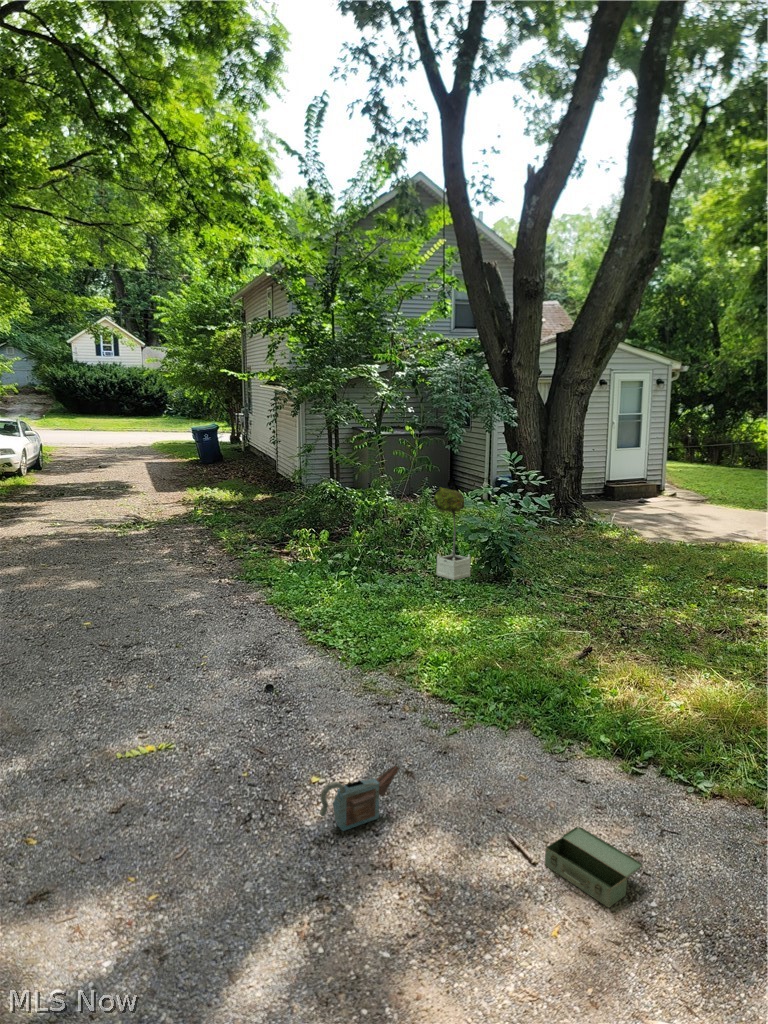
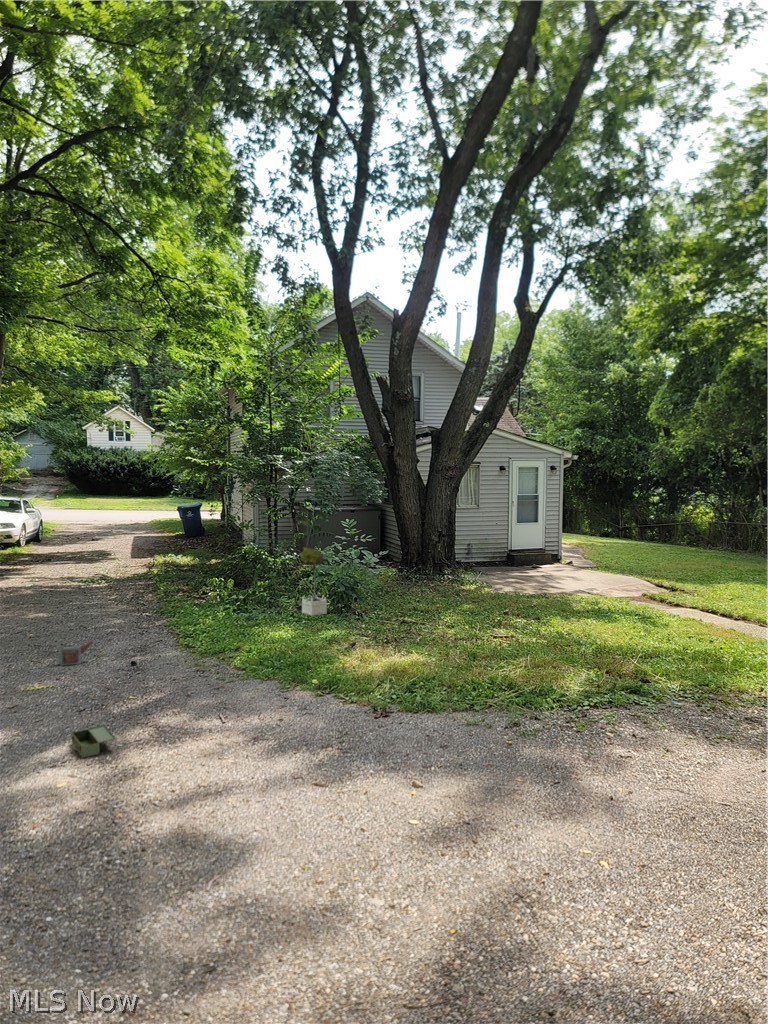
watering can: present [320,766,399,831] -> present [50,642,92,666]
toolbox: present [545,827,642,908] -> present [71,726,115,758]

